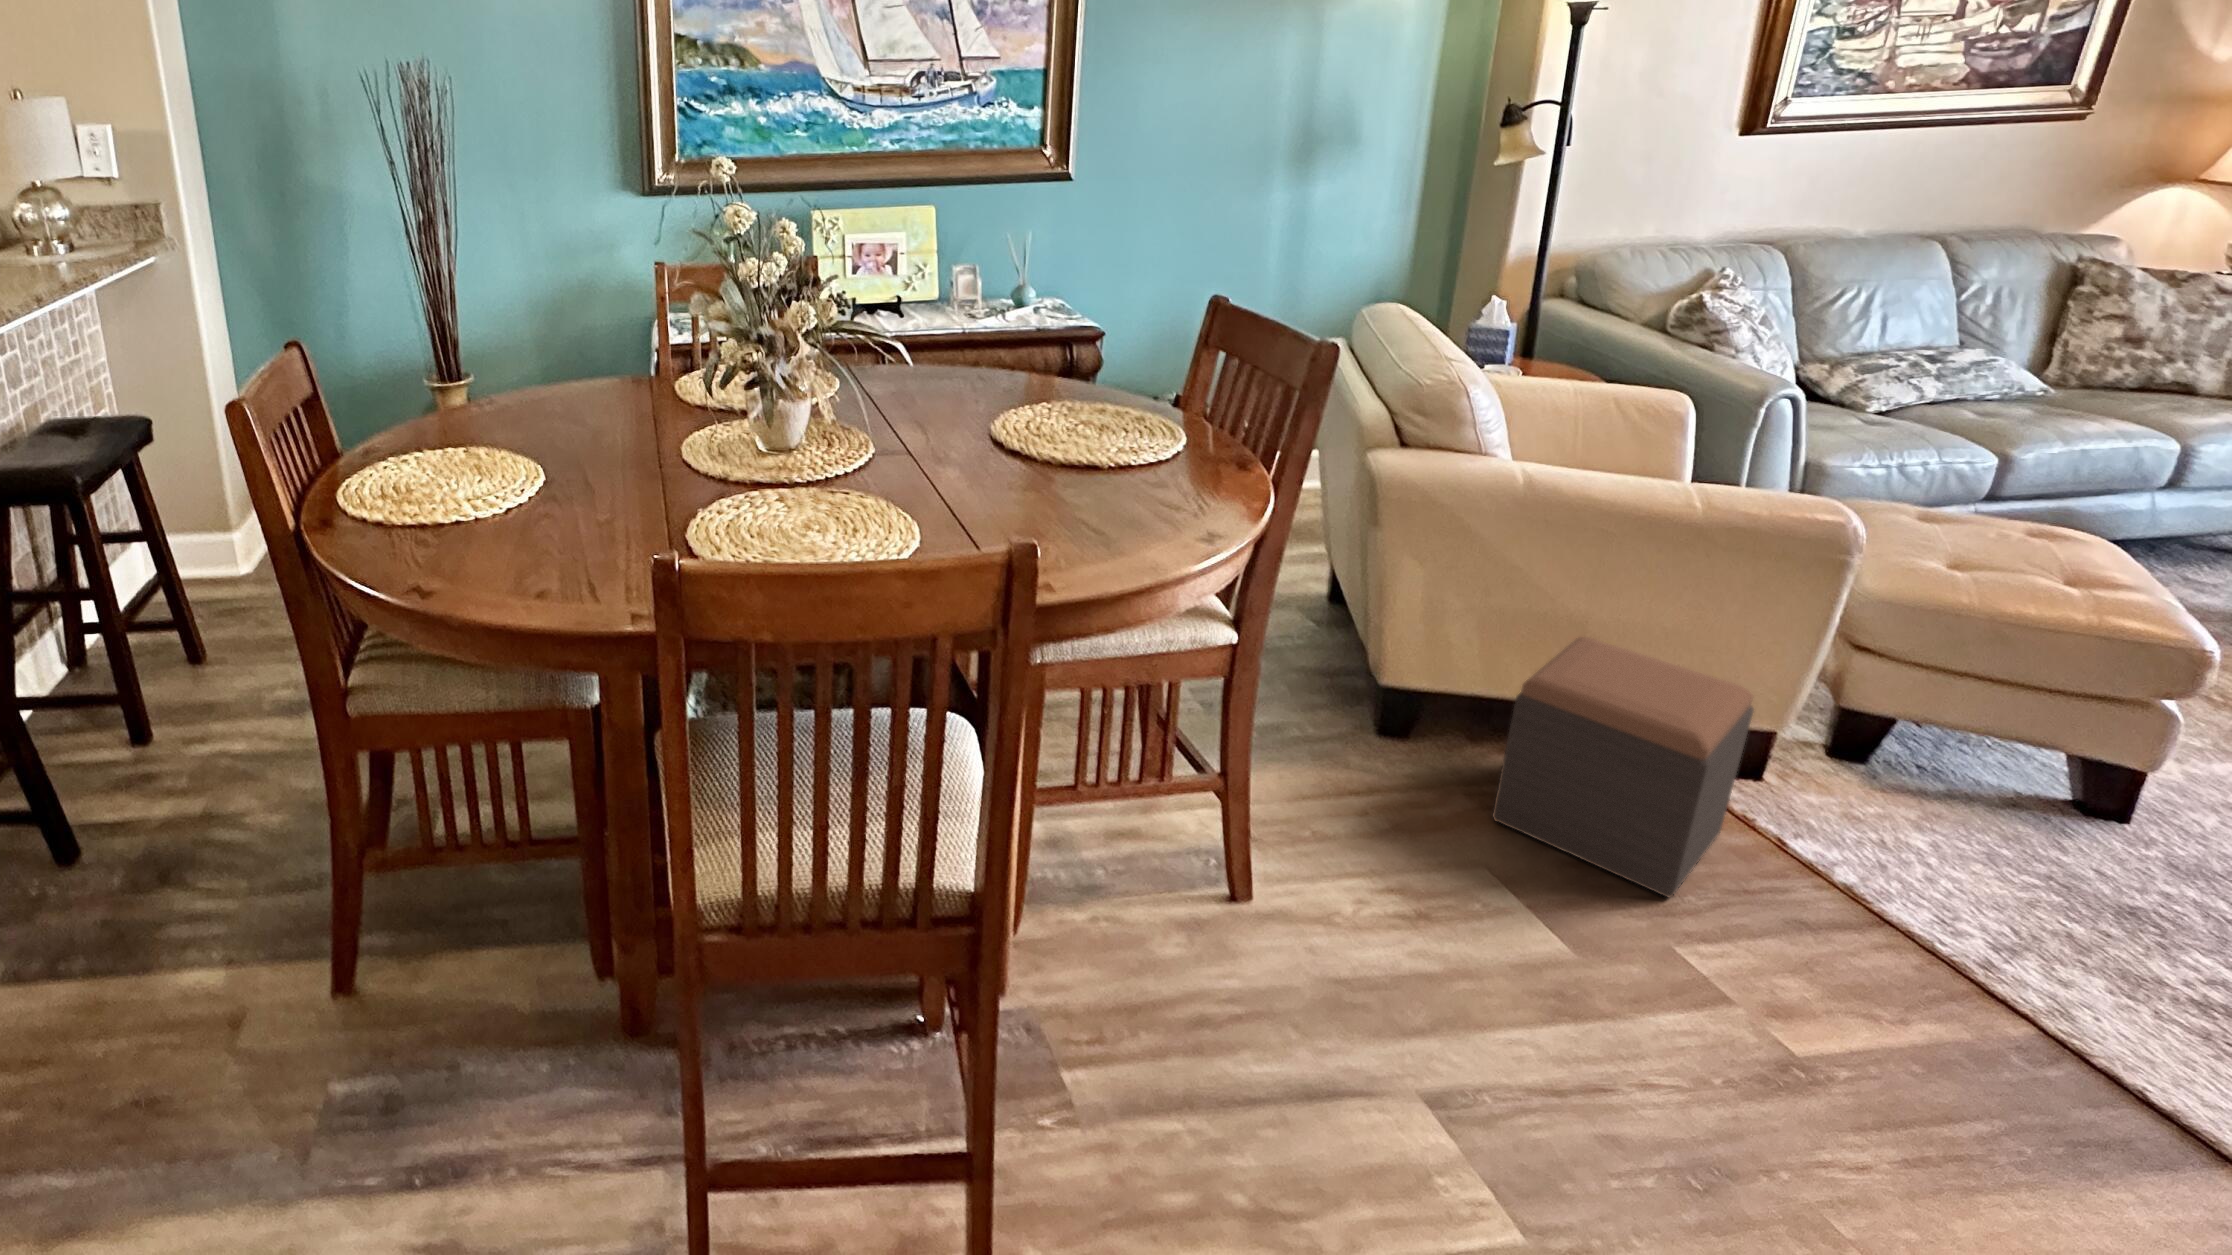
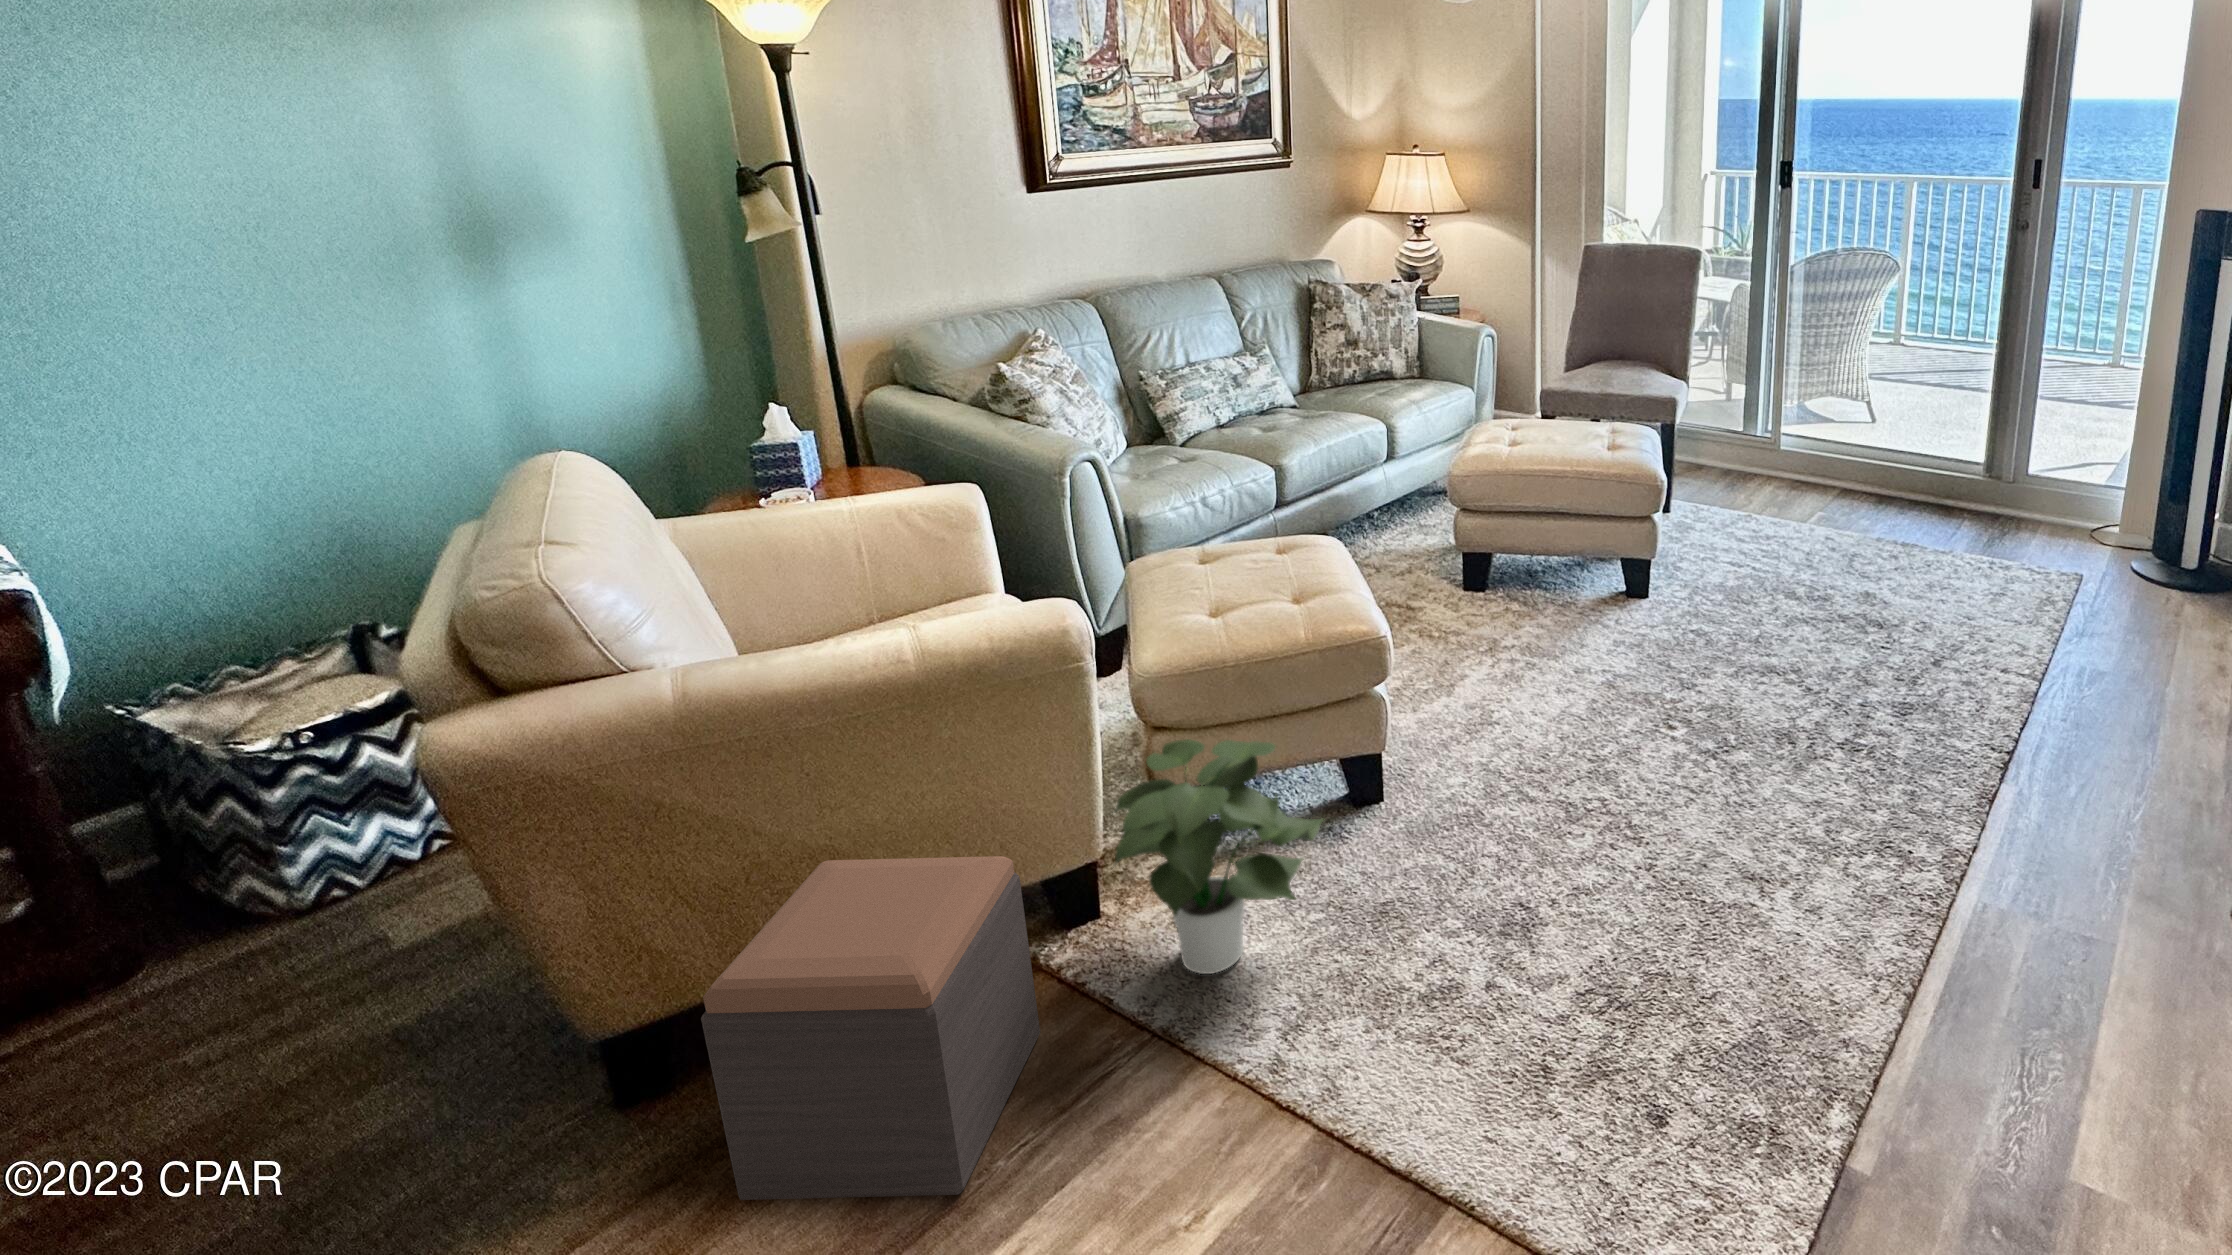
potted plant: none [1820,665,2092,873] -> present [1113,739,1323,974]

